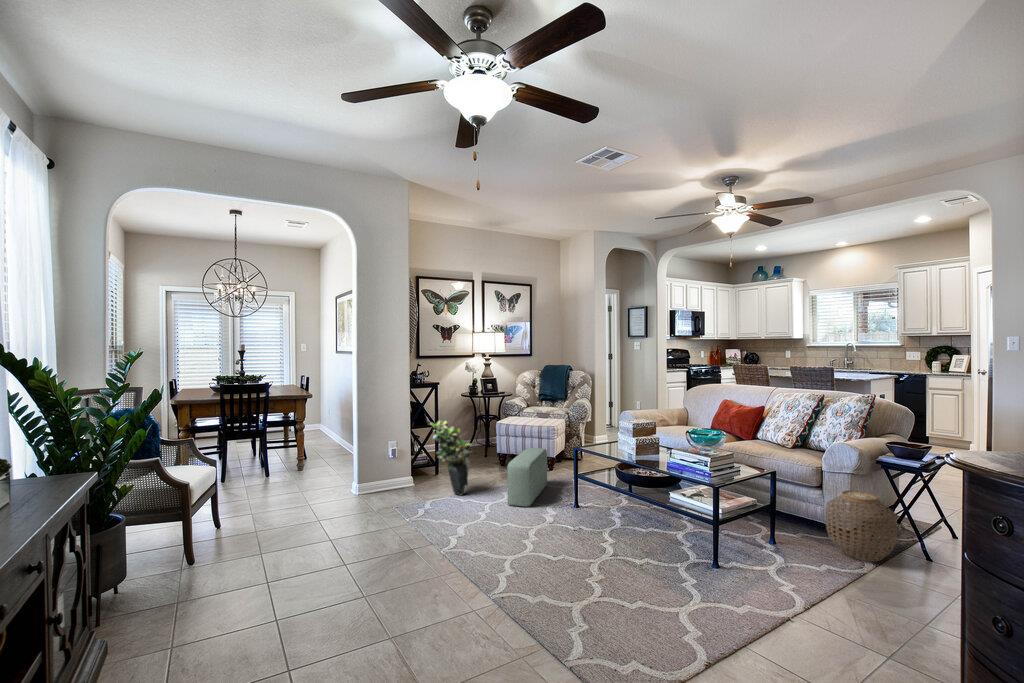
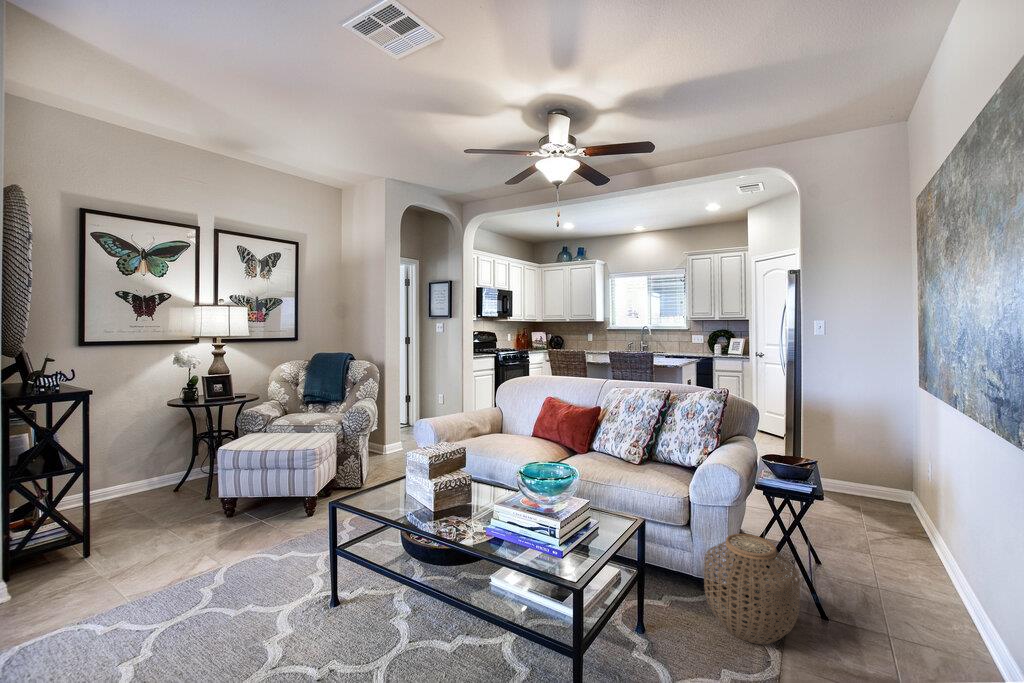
potted plant: present [430,421,471,495] -> none [30,461,139,607]
pouf: present [507,448,547,506] -> none [195,491,294,618]

